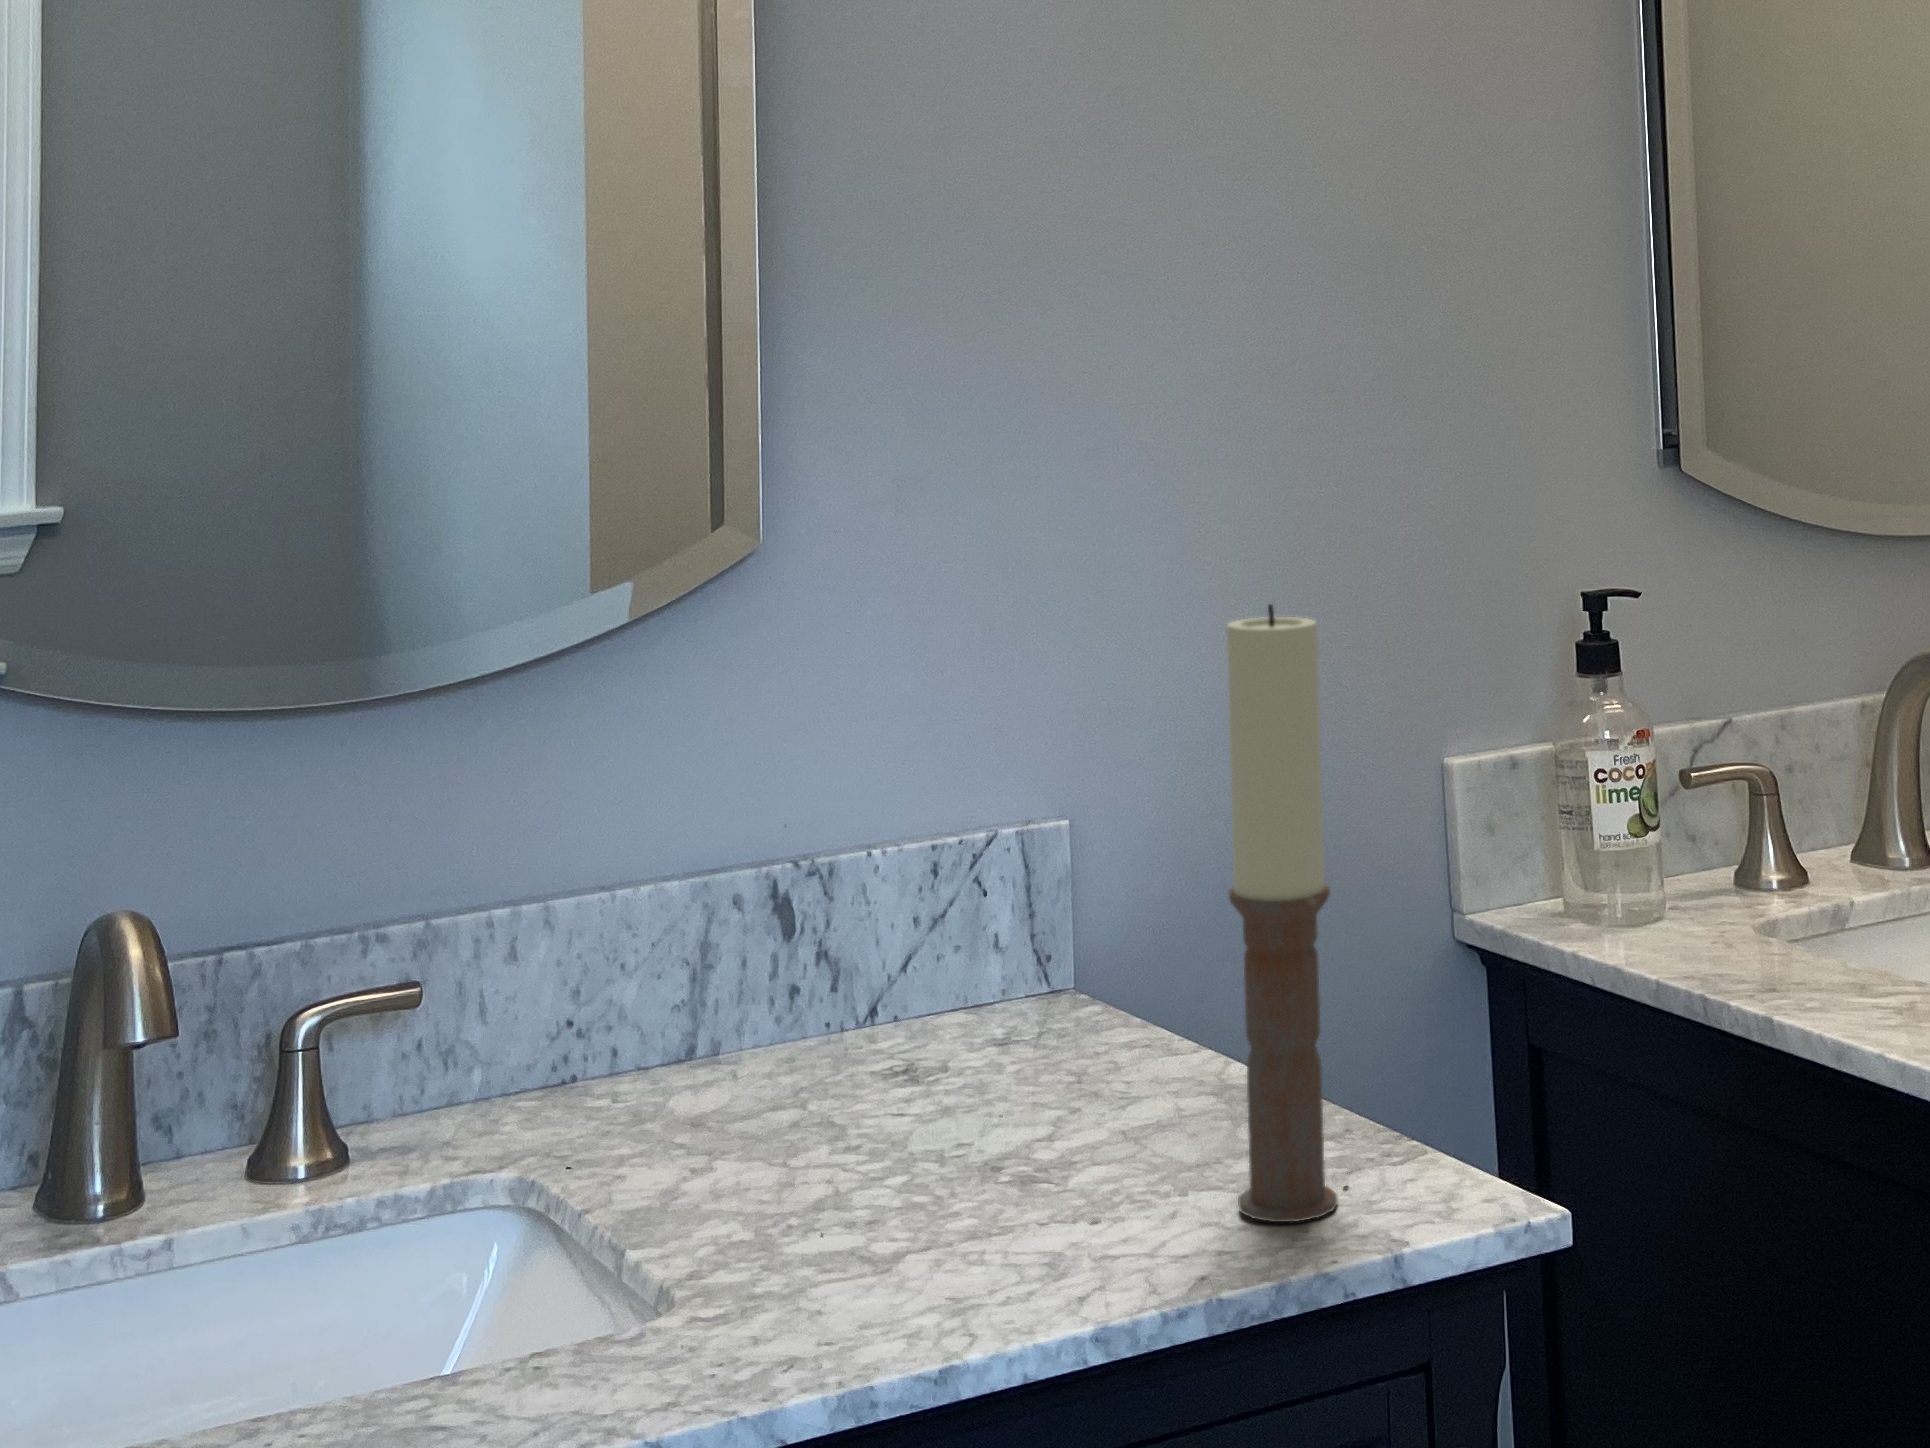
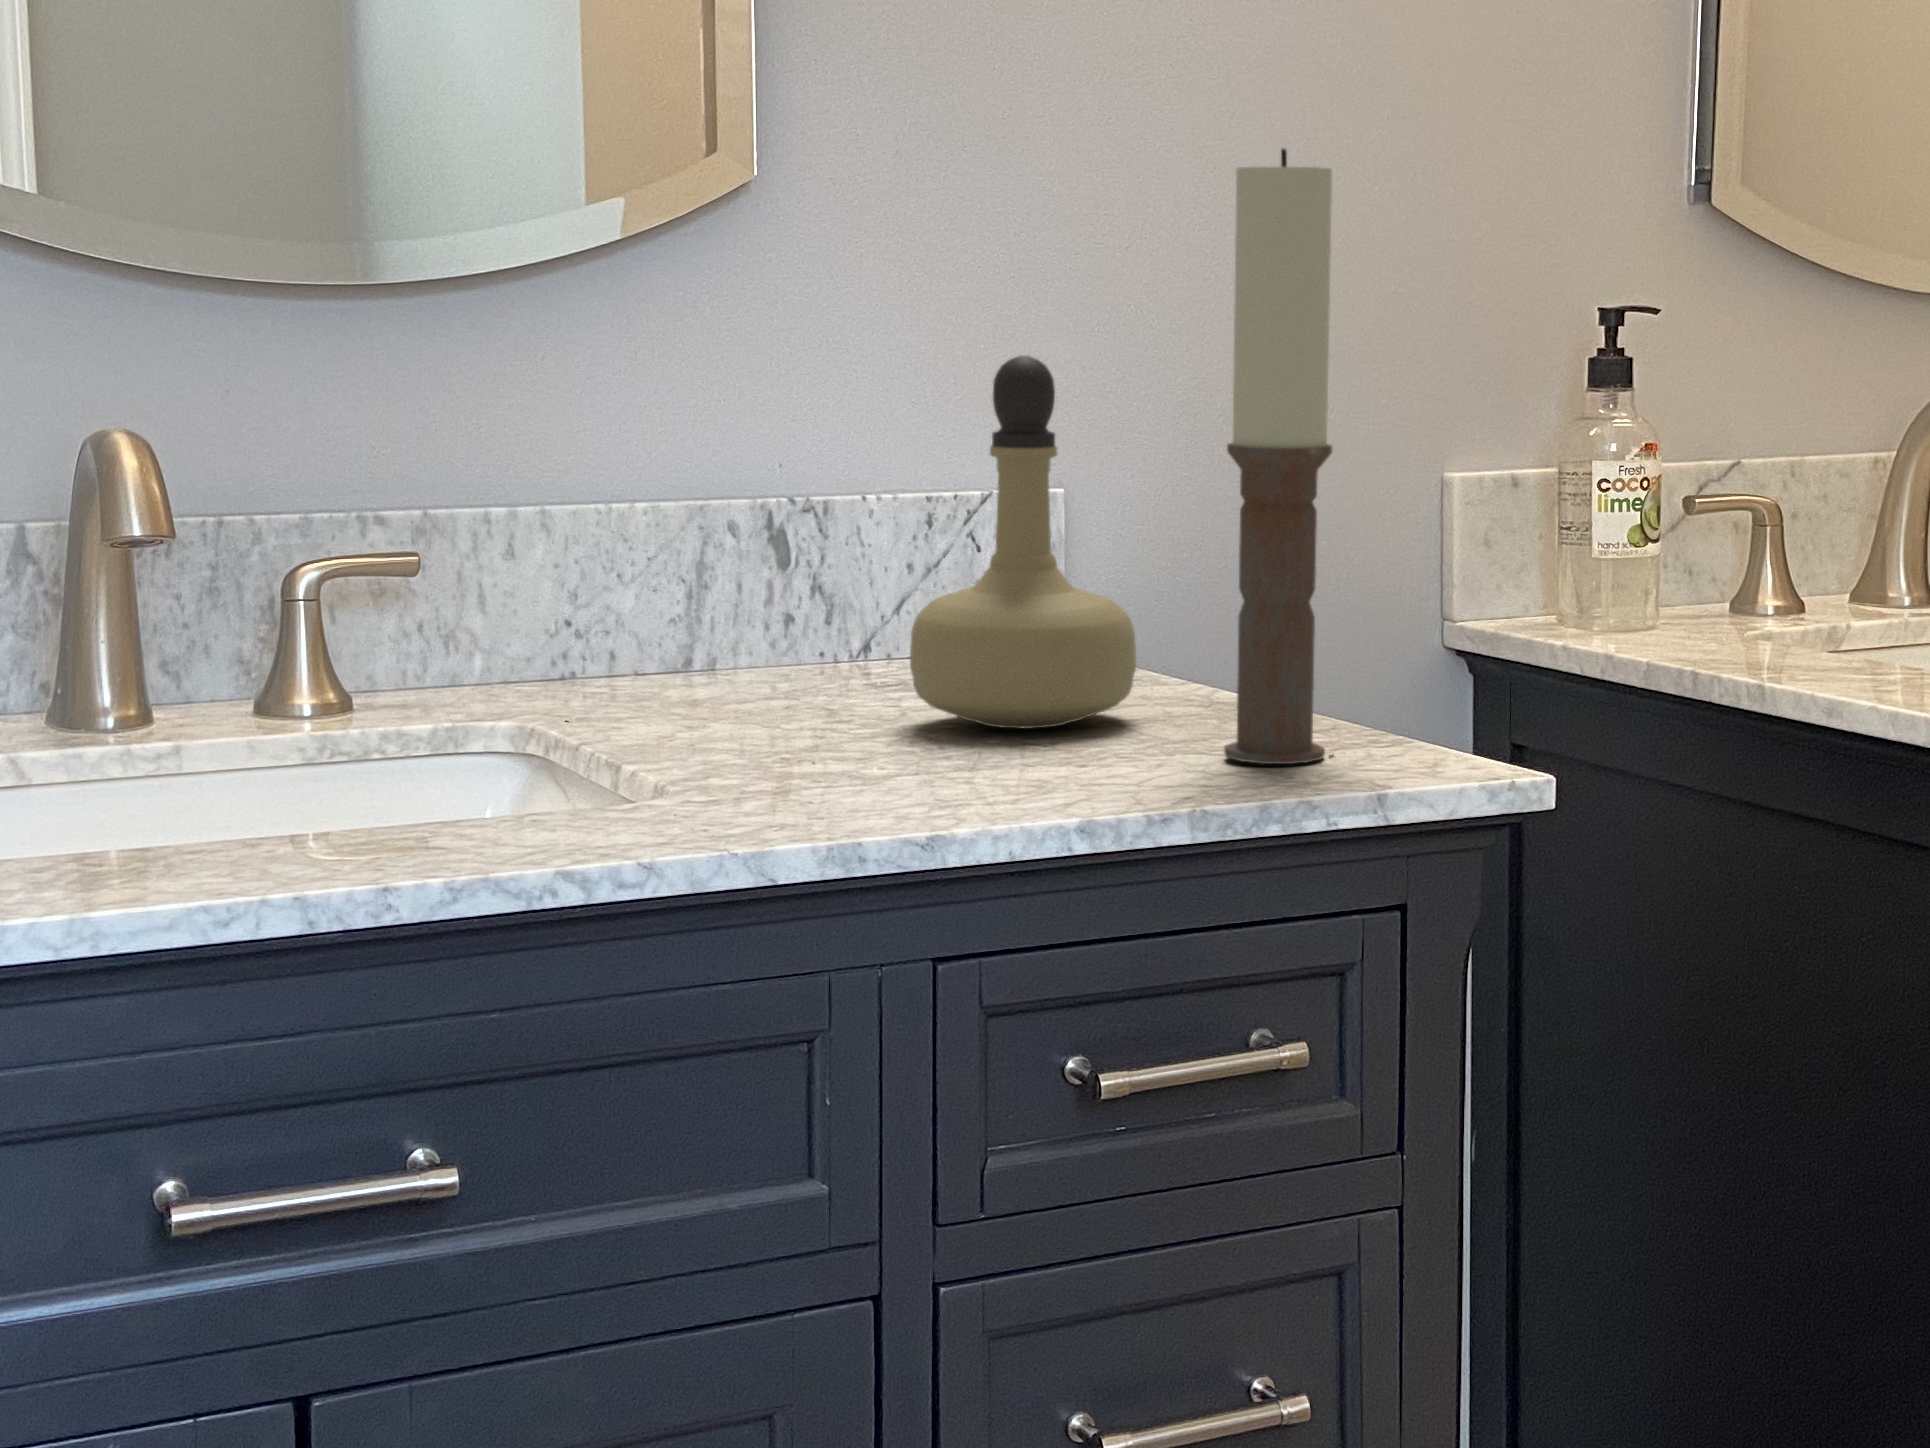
perfume bottle: none [920,774,1146,1161] -> present [910,355,1136,729]

